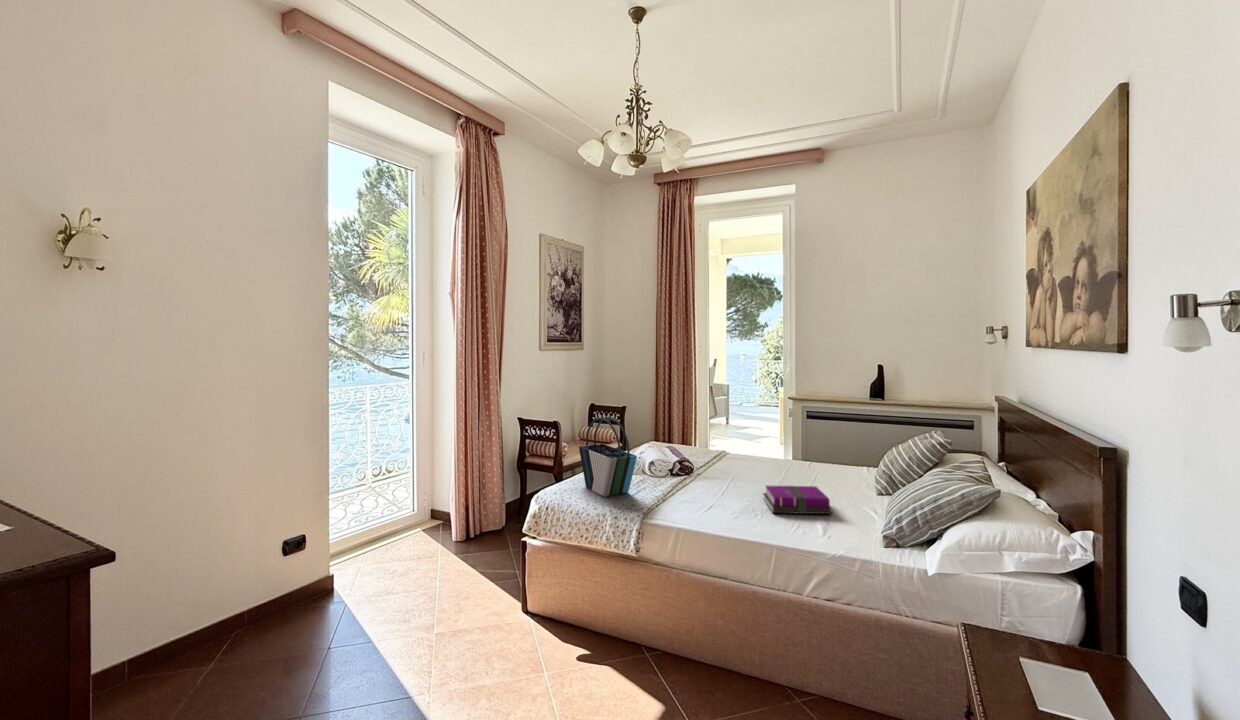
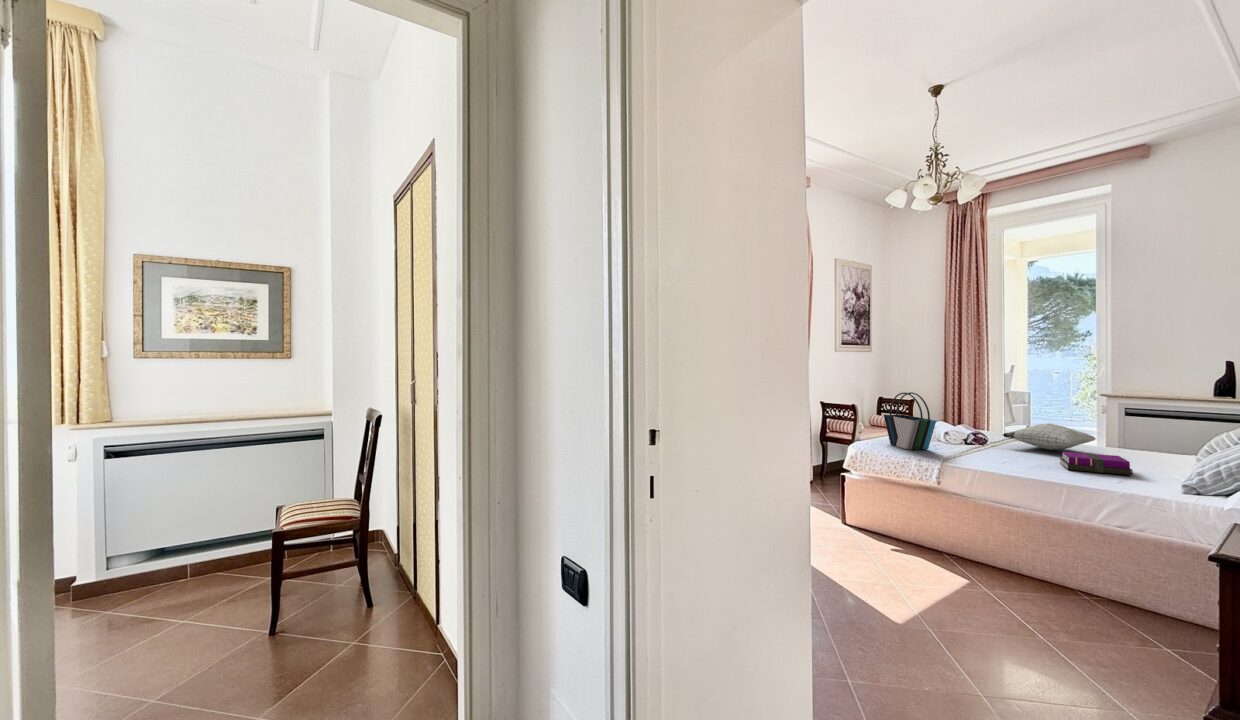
pillow: none [707,444,792,474] -> present [1003,424,1096,450]

